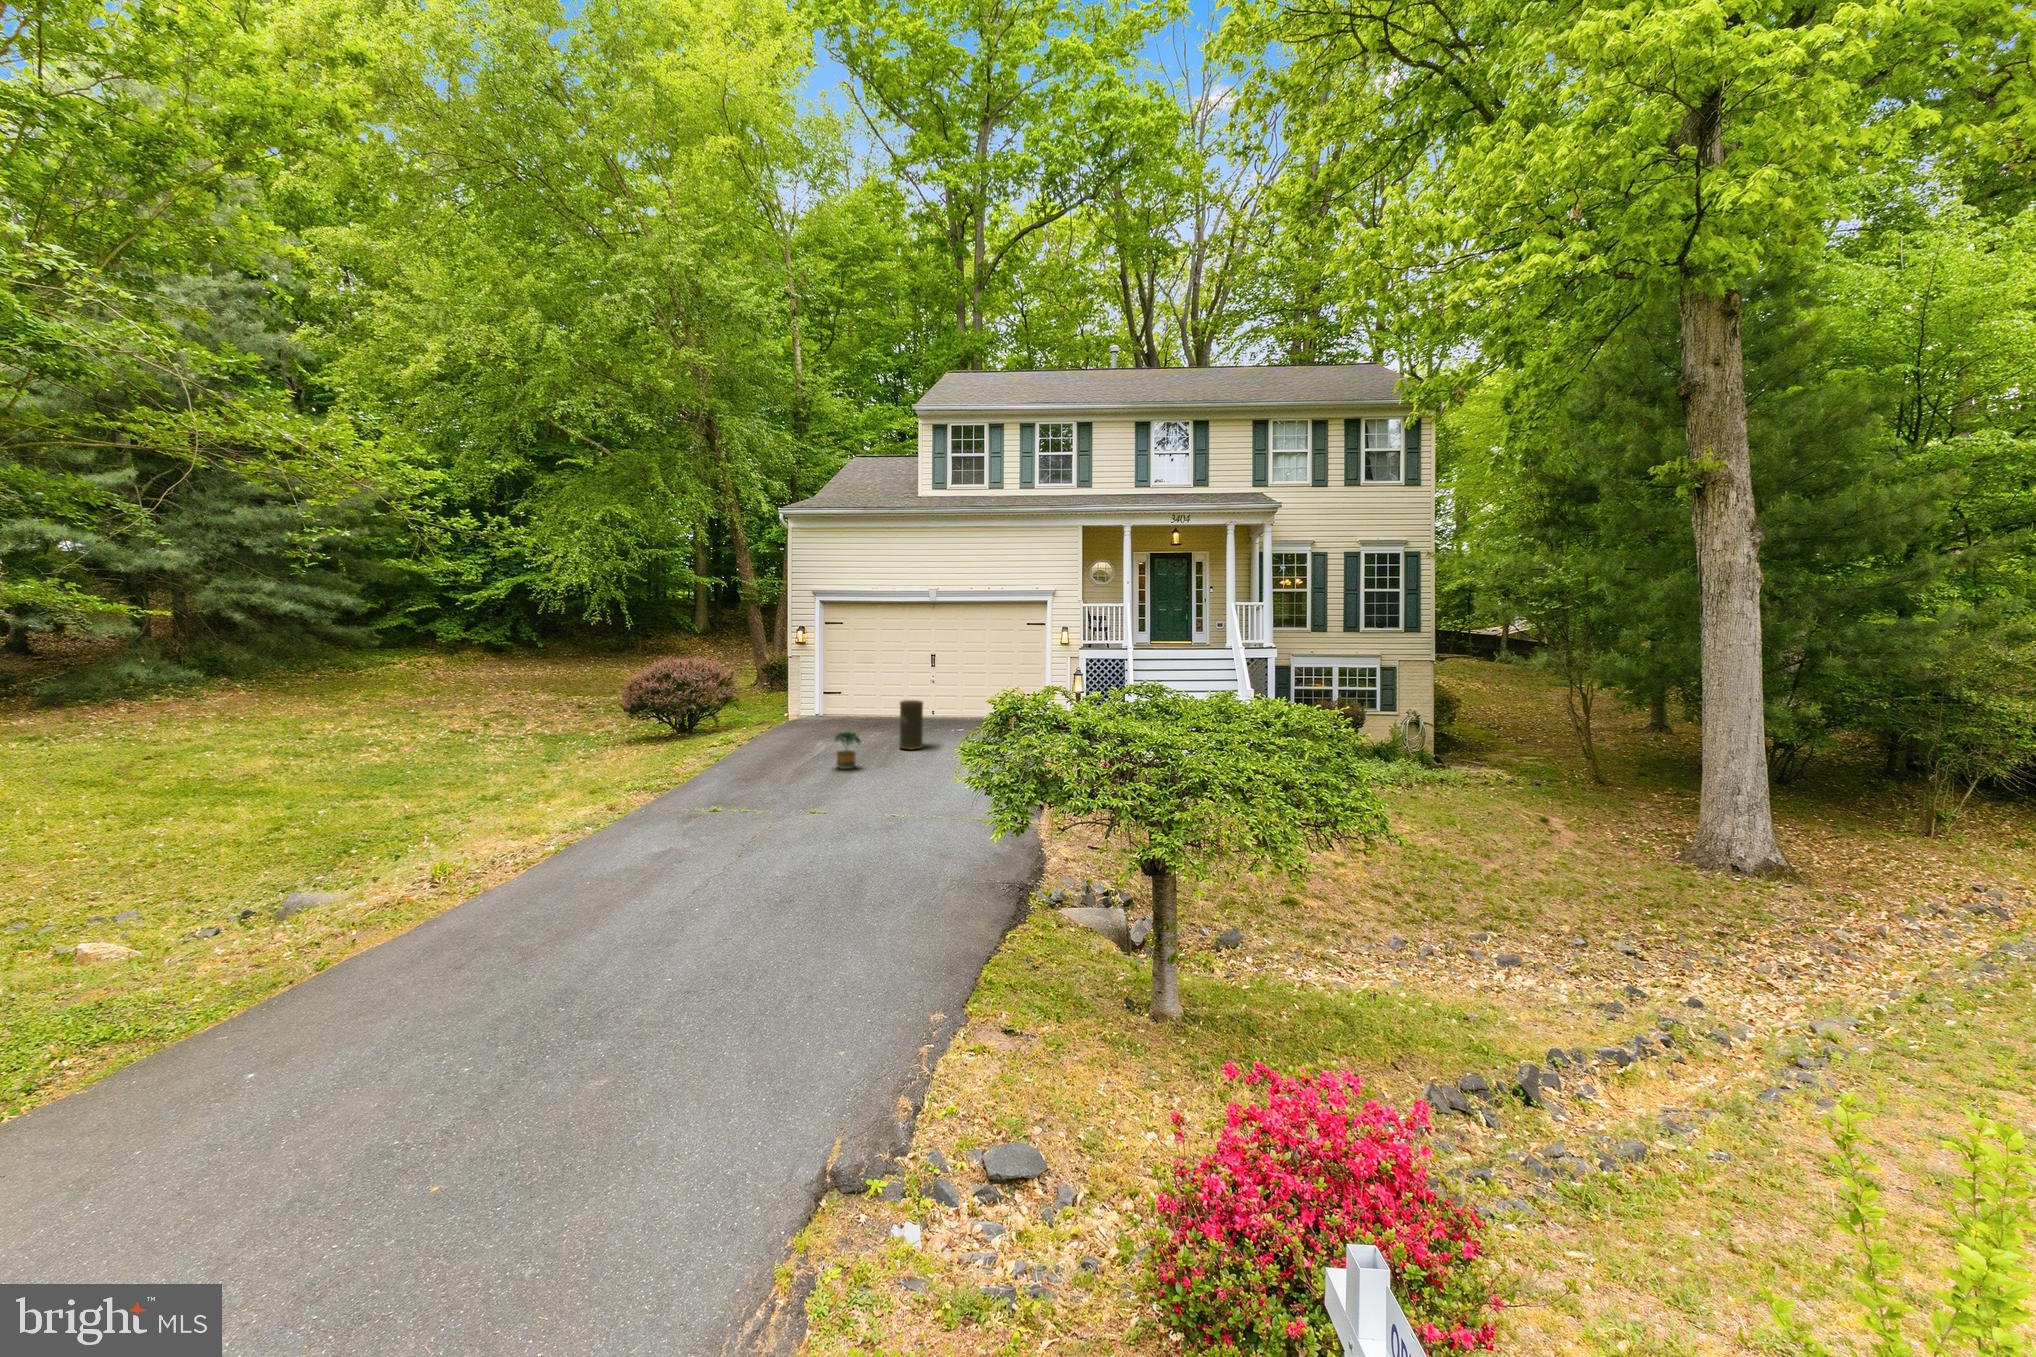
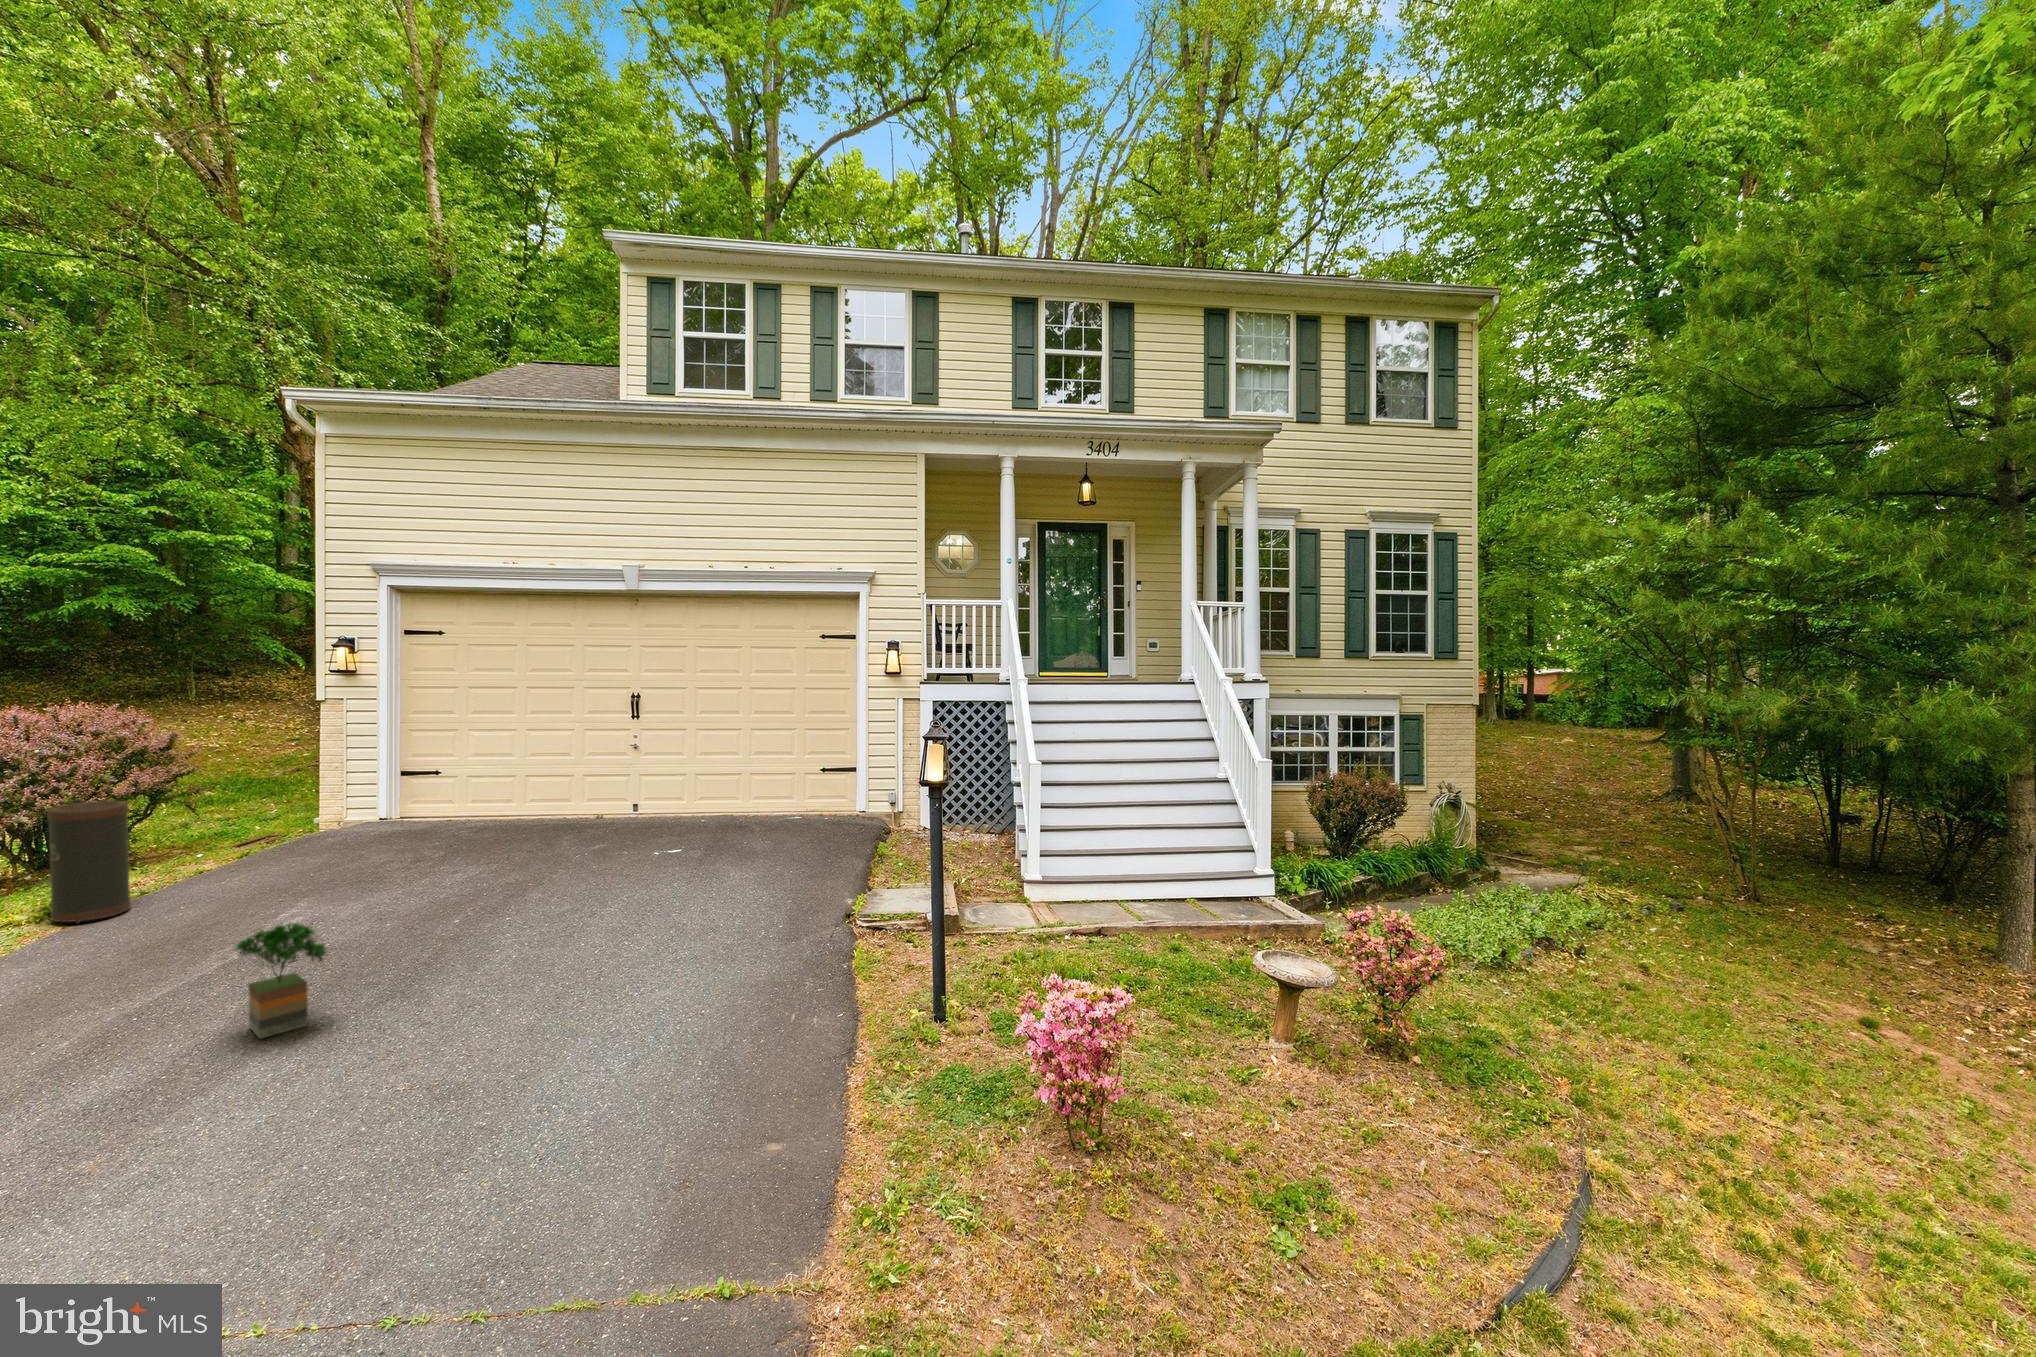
trash can: present [899,700,923,750] -> present [48,801,131,923]

